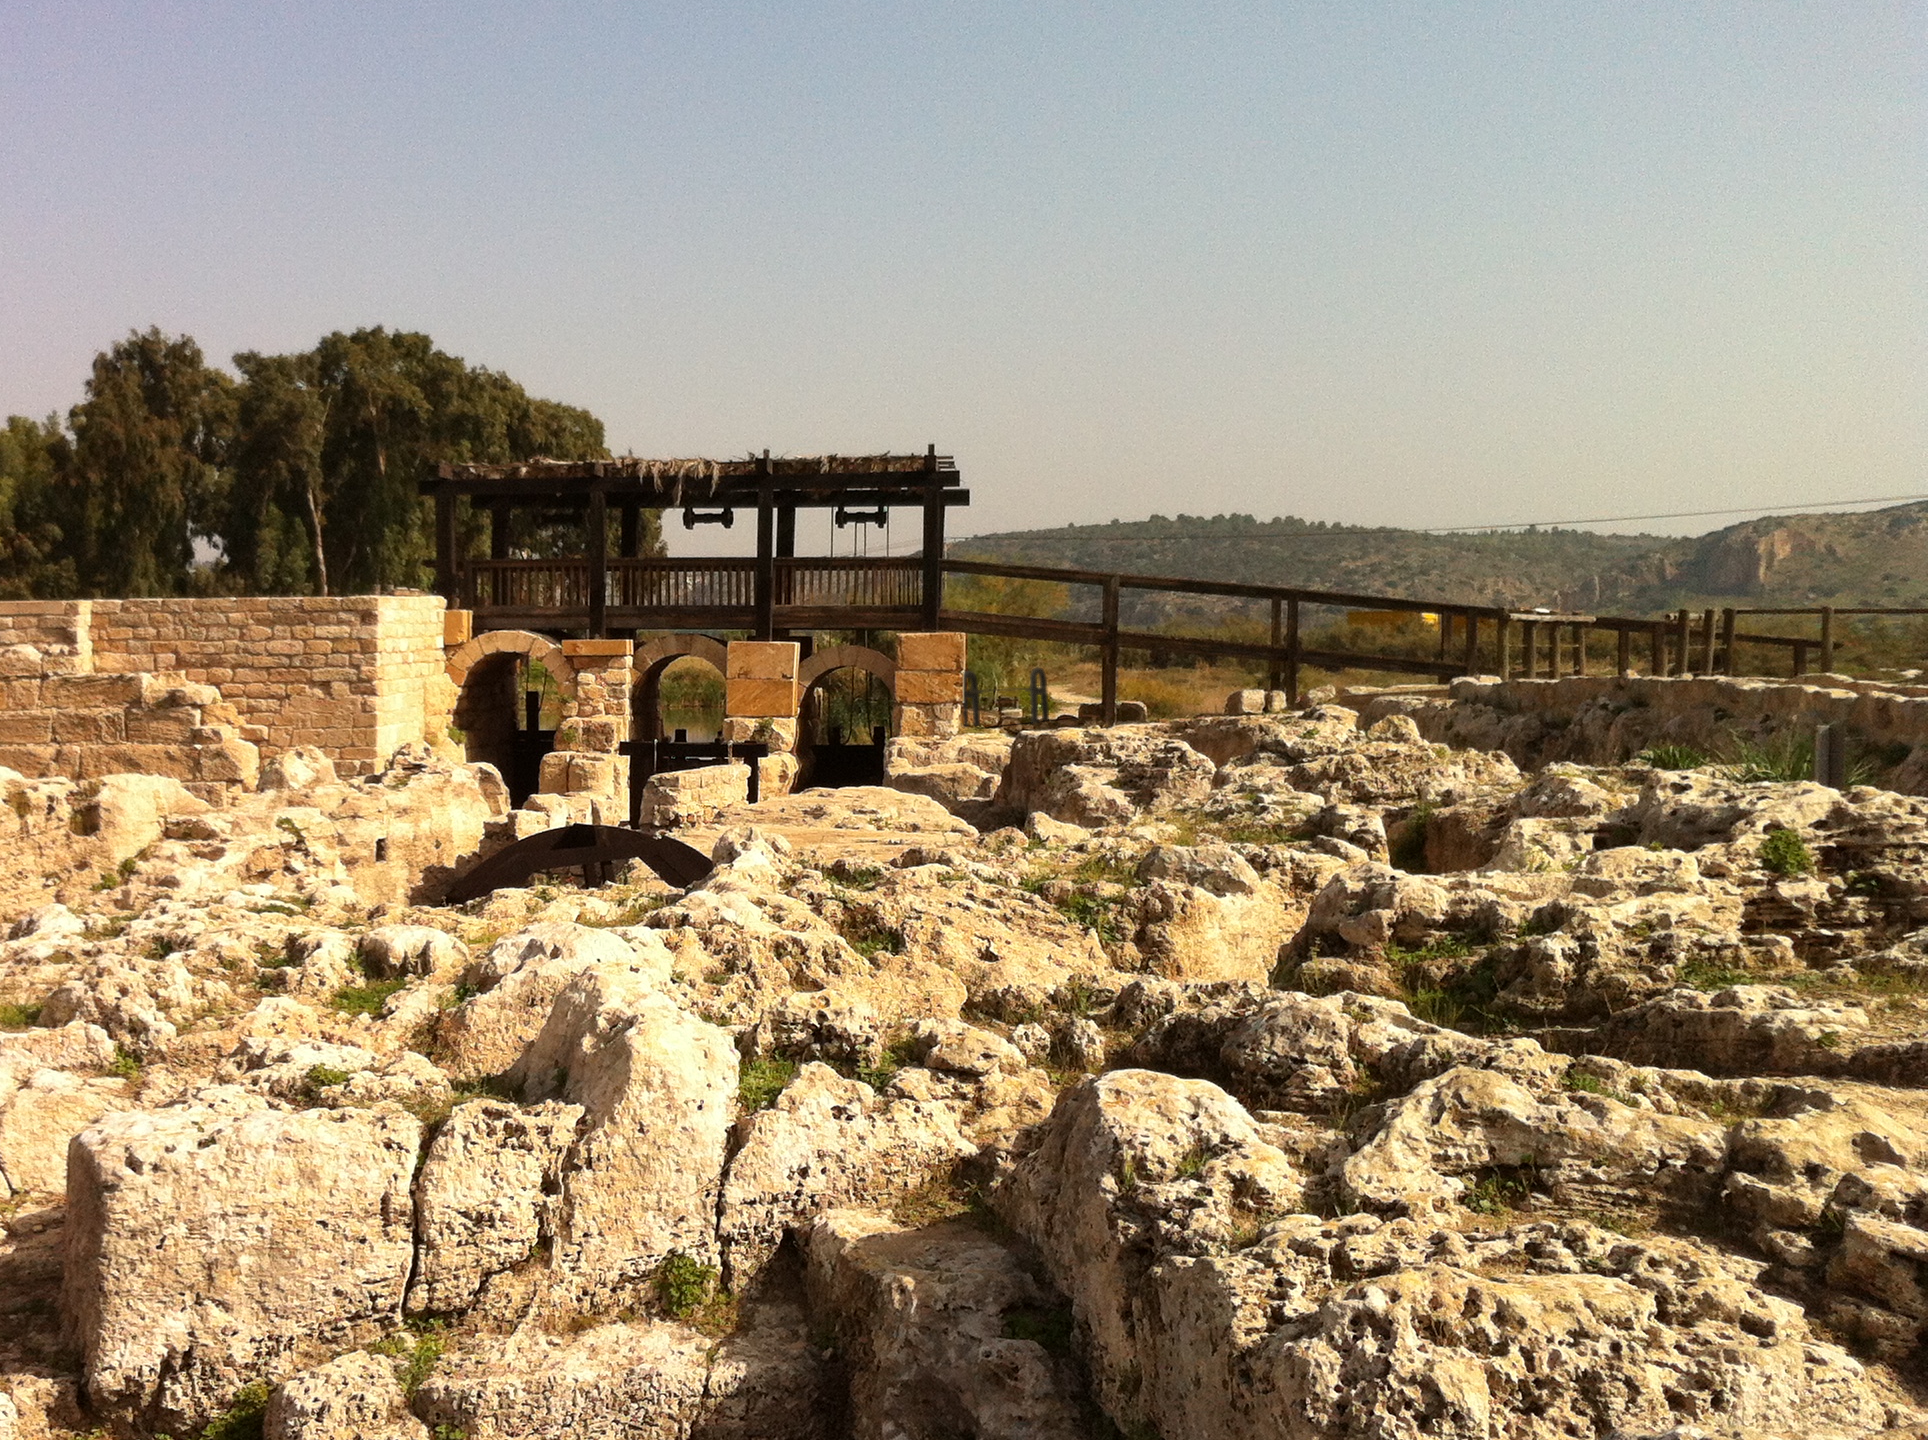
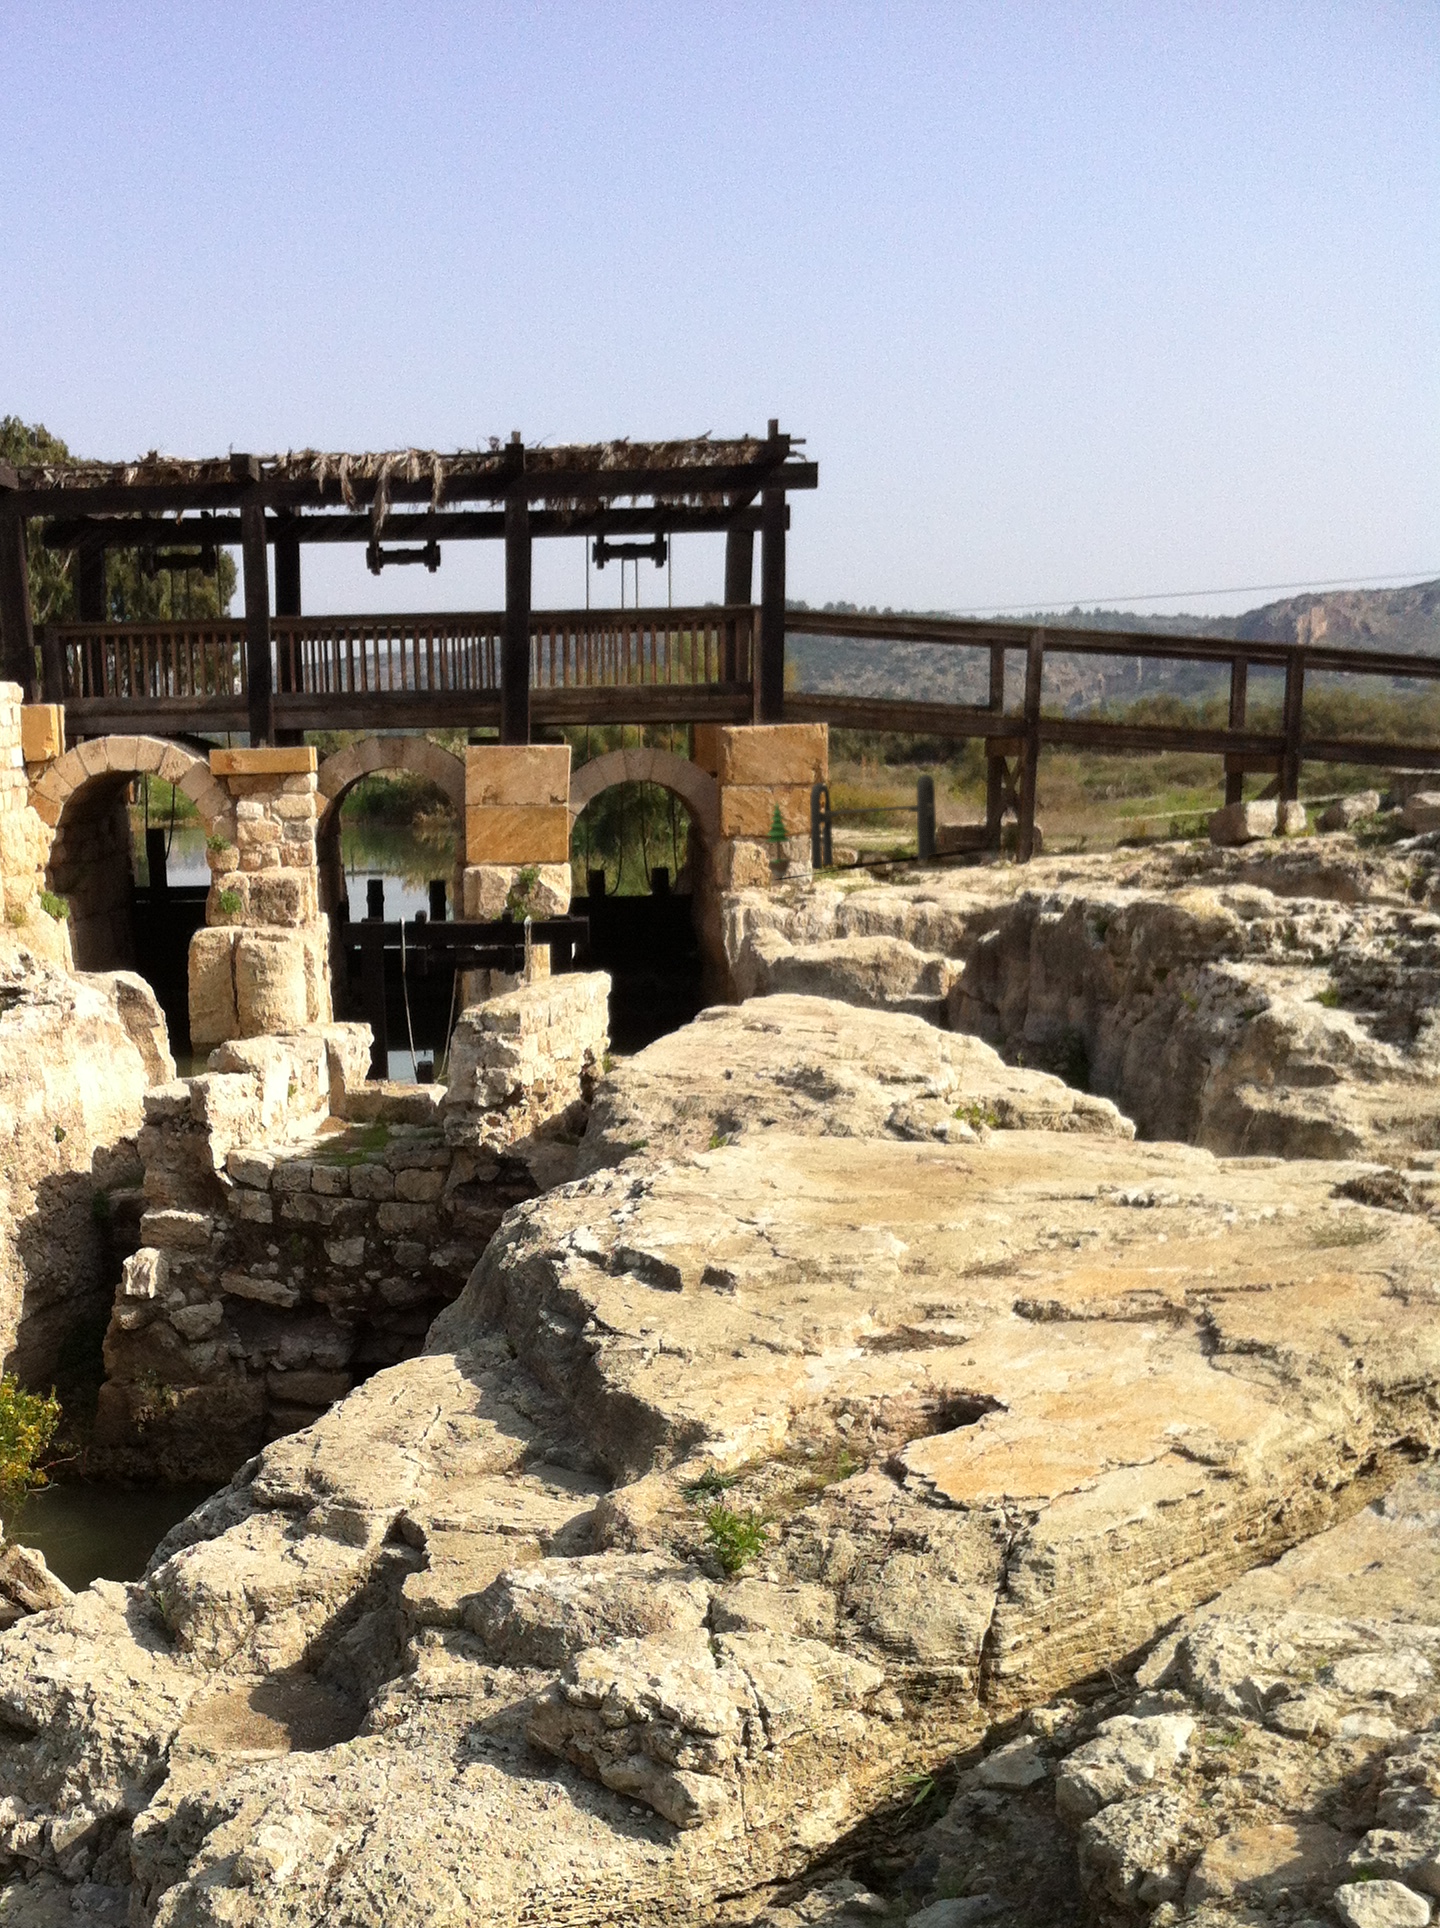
potted tree: none [929,681,948,733] -> present [767,803,790,878]

